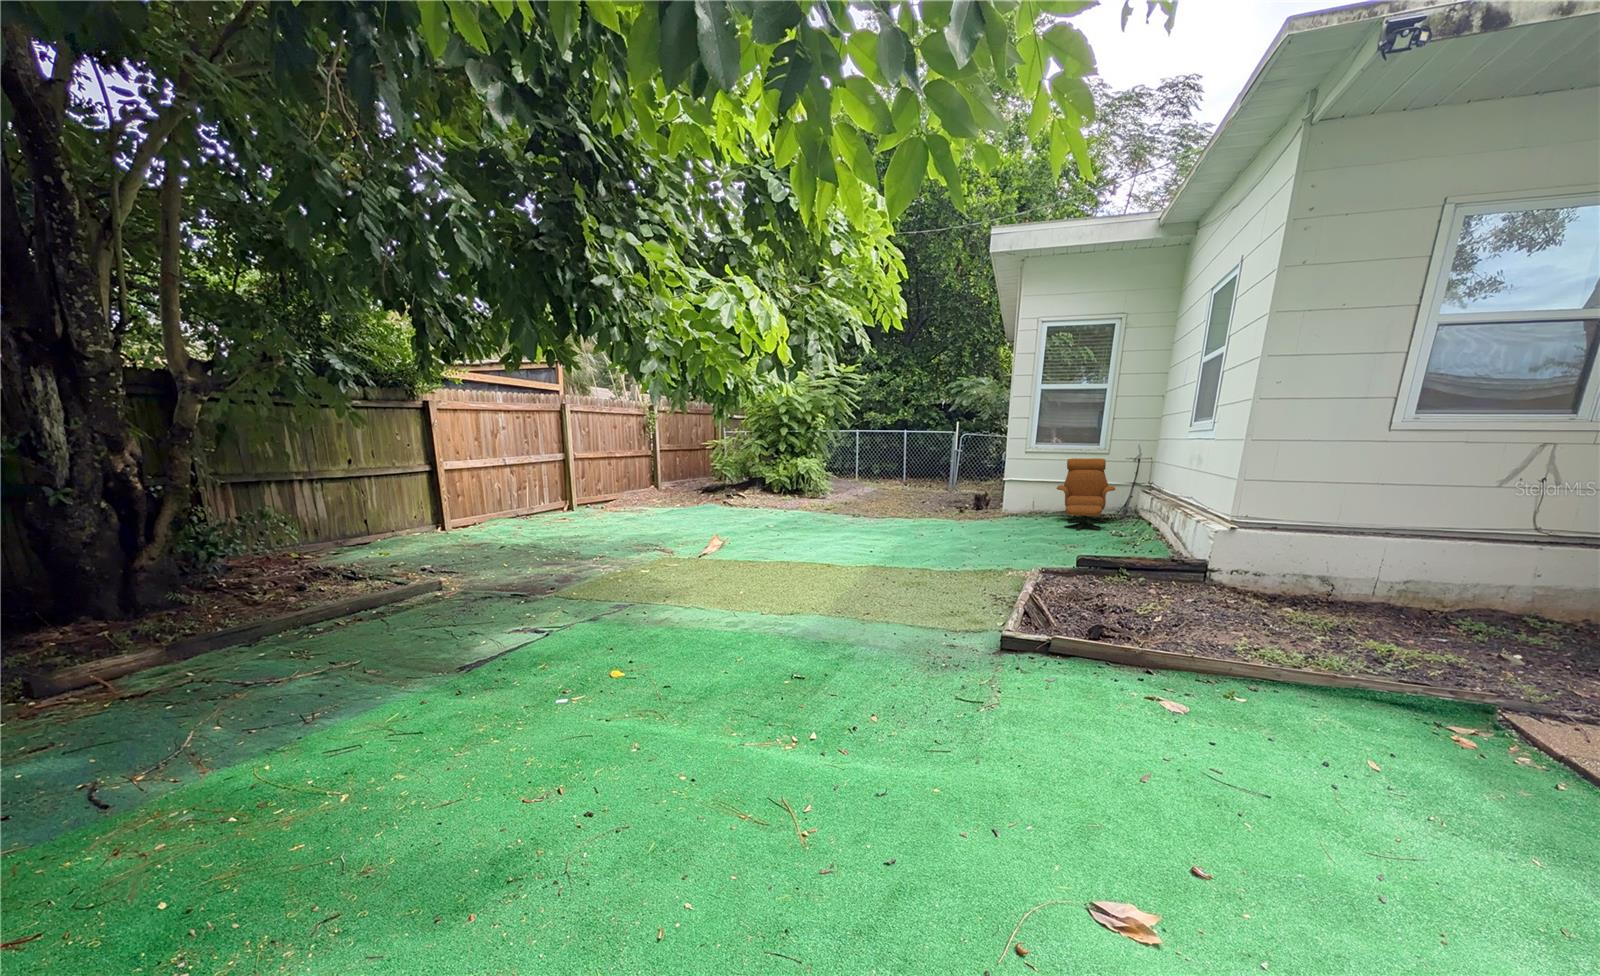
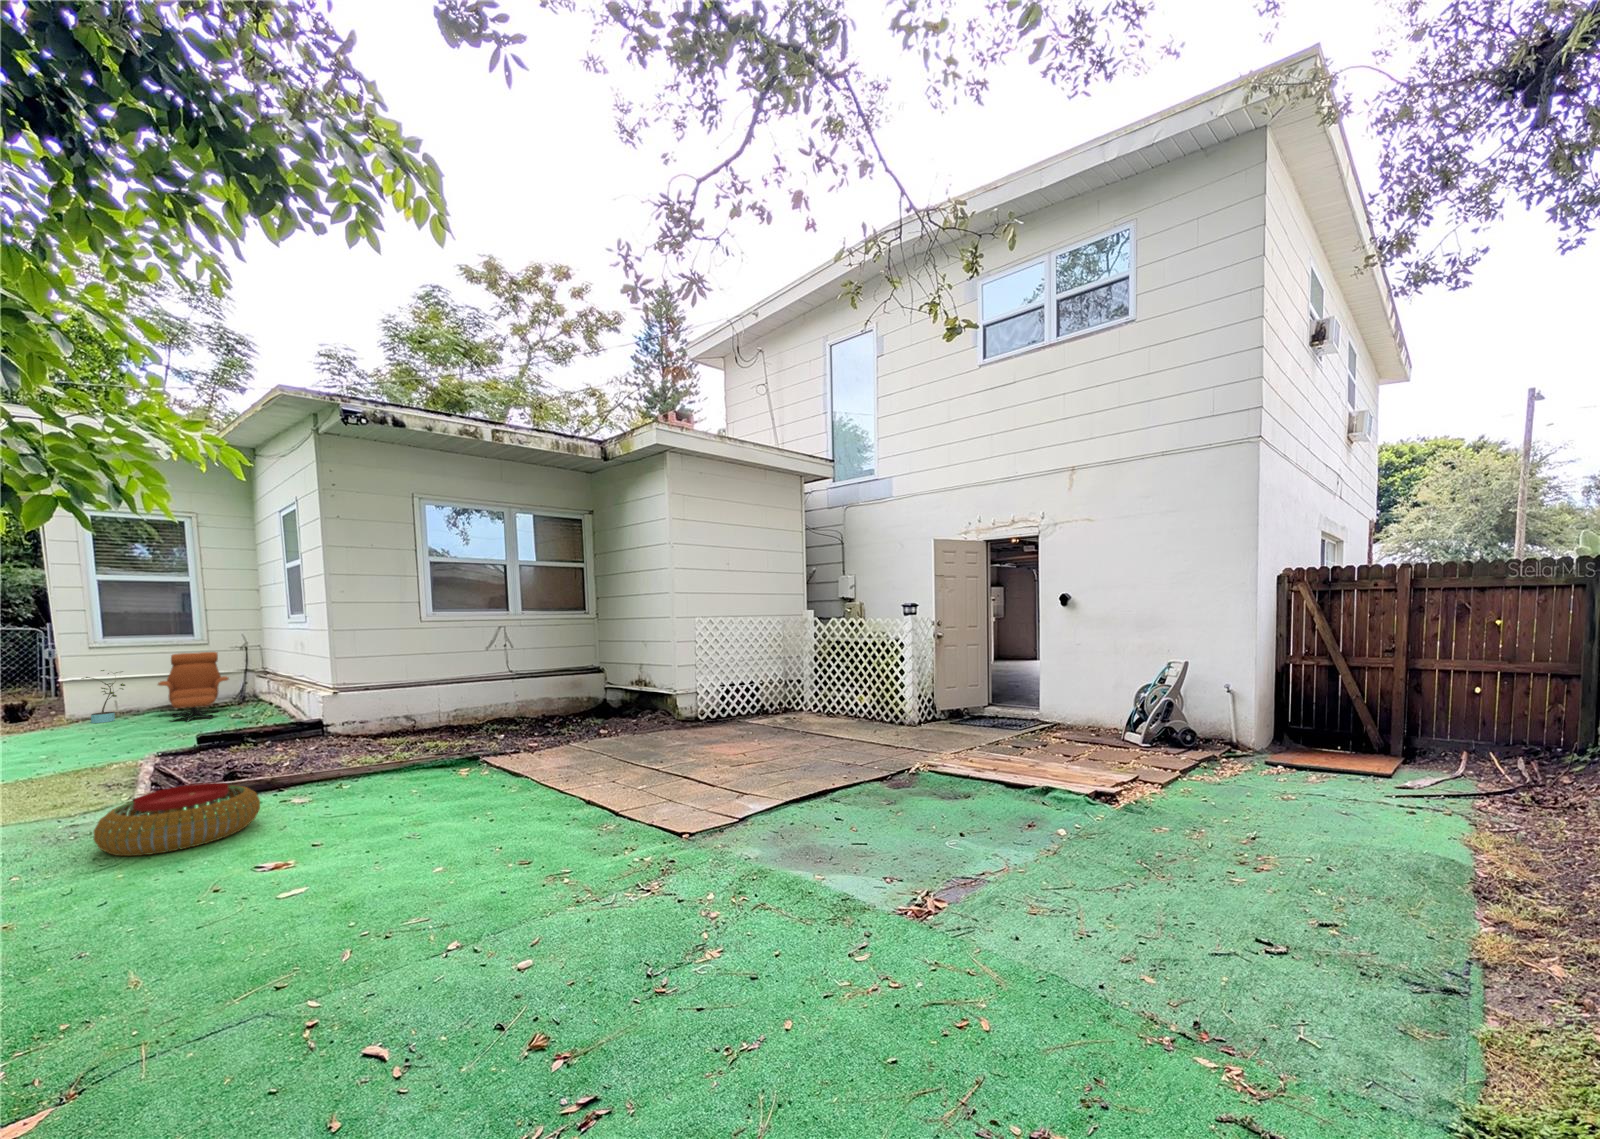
potted plant: none [1005,470,1034,519] -> present [82,670,125,723]
pouf: none [949,640,1116,739] -> present [93,782,260,856]

